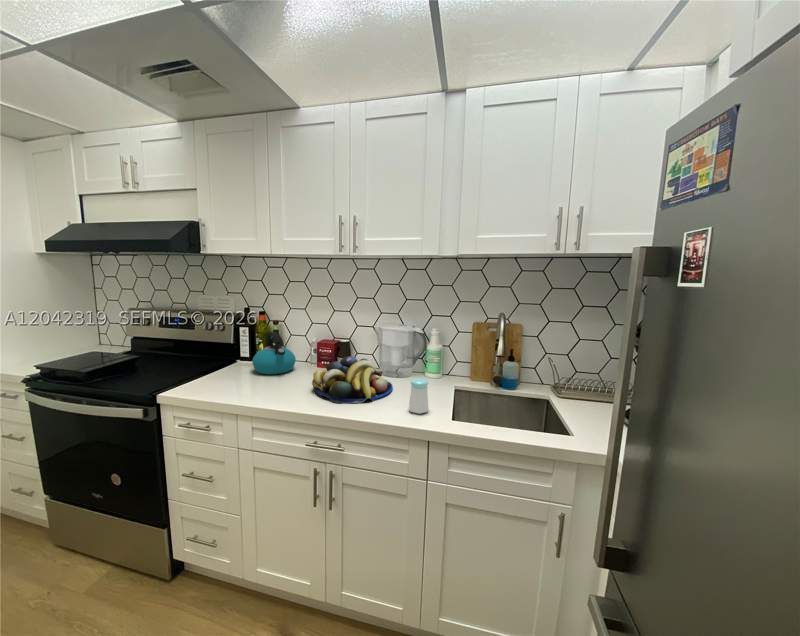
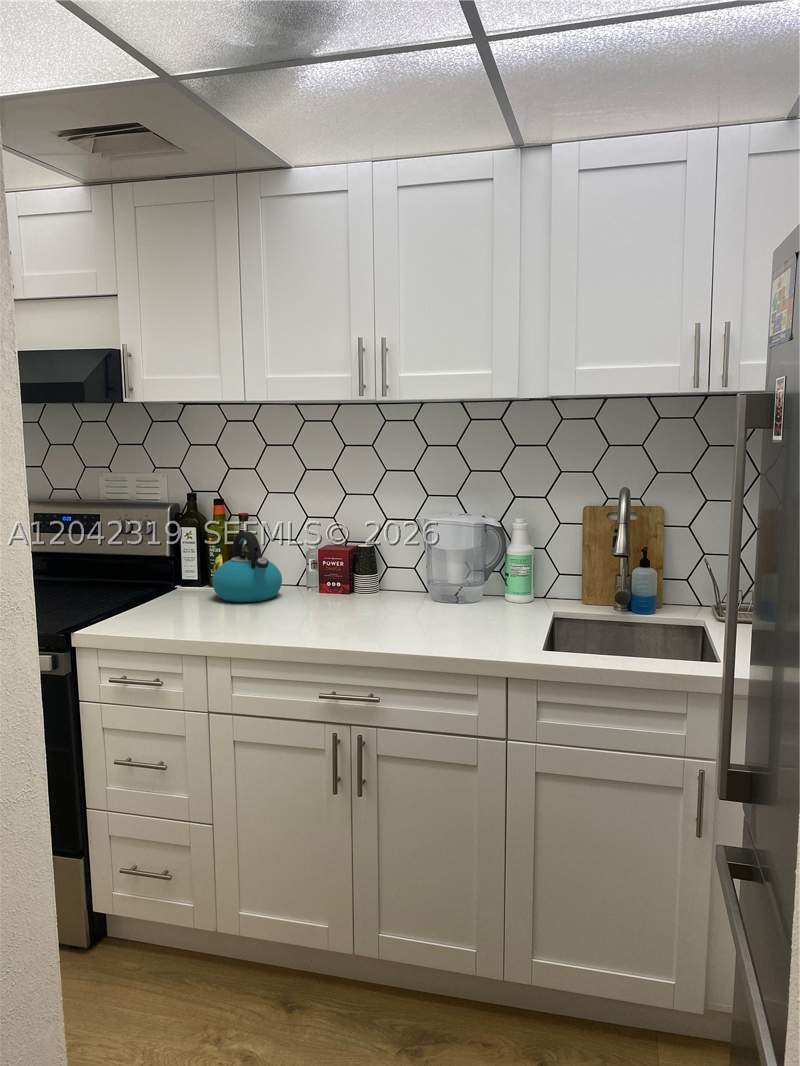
fruit bowl: present [312,356,393,403] -> none [320,567,451,635]
salt shaker: present [409,378,428,414] -> none [478,592,508,645]

